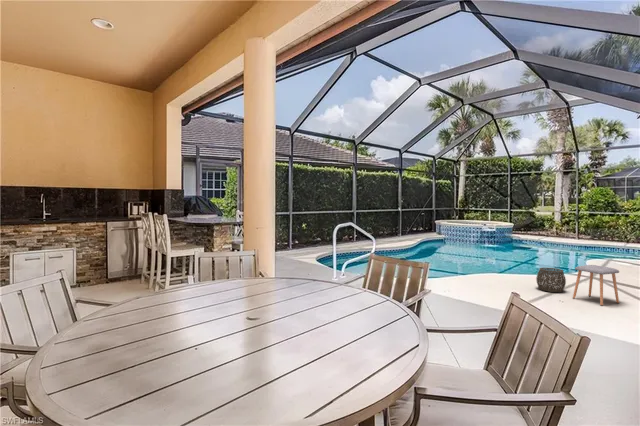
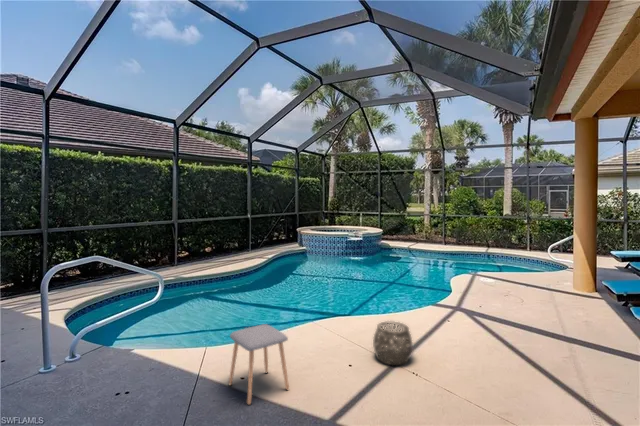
stool: present [573,265,619,306] -> present [229,324,289,405]

